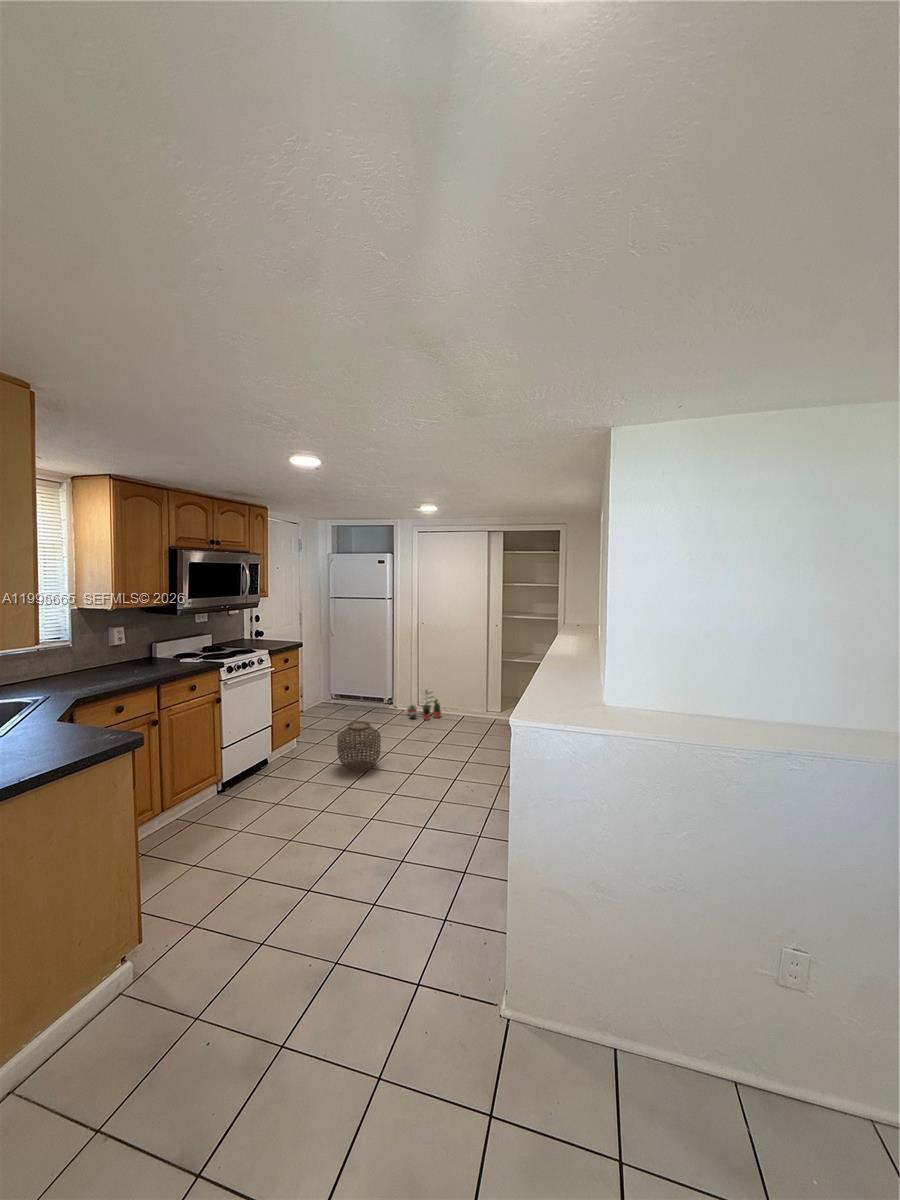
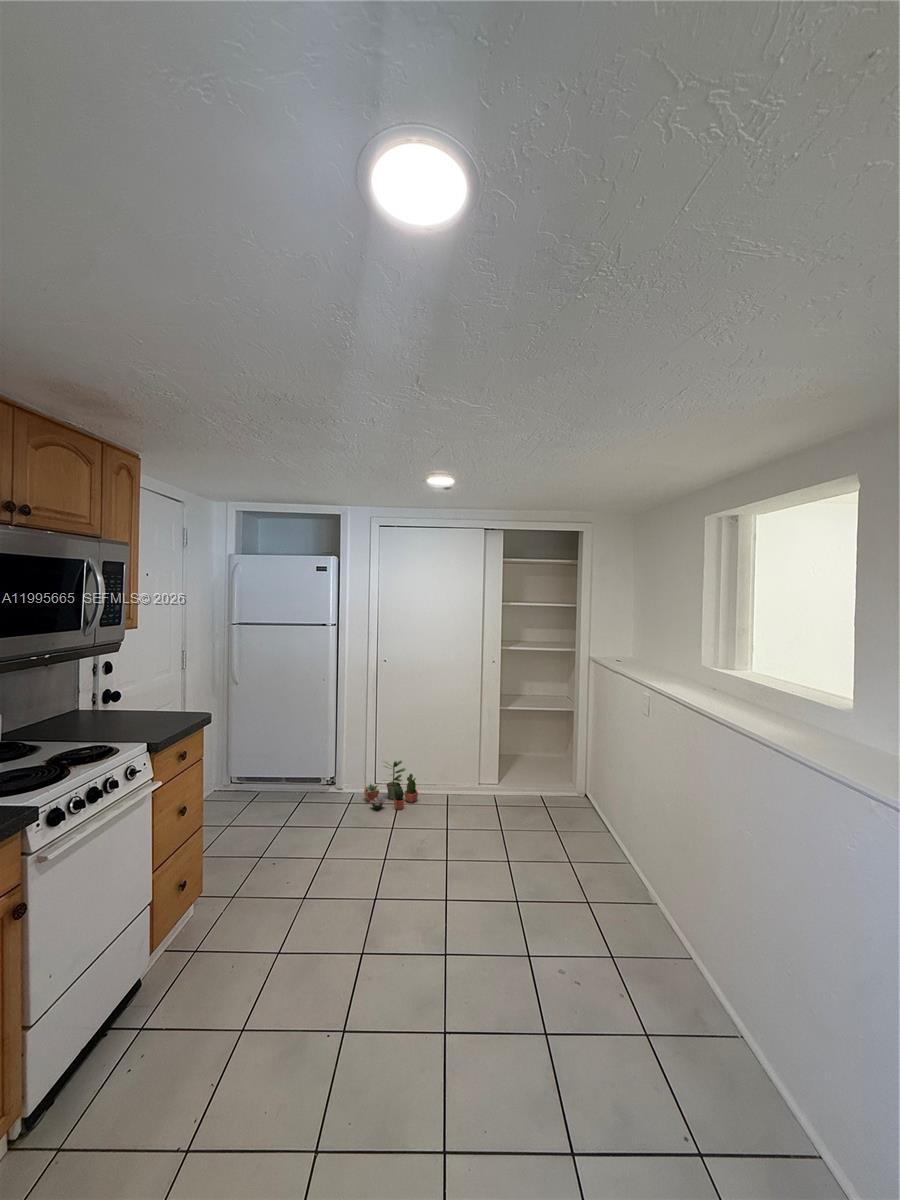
woven basket: present [337,721,381,772] -> none [305,865,389,979]

